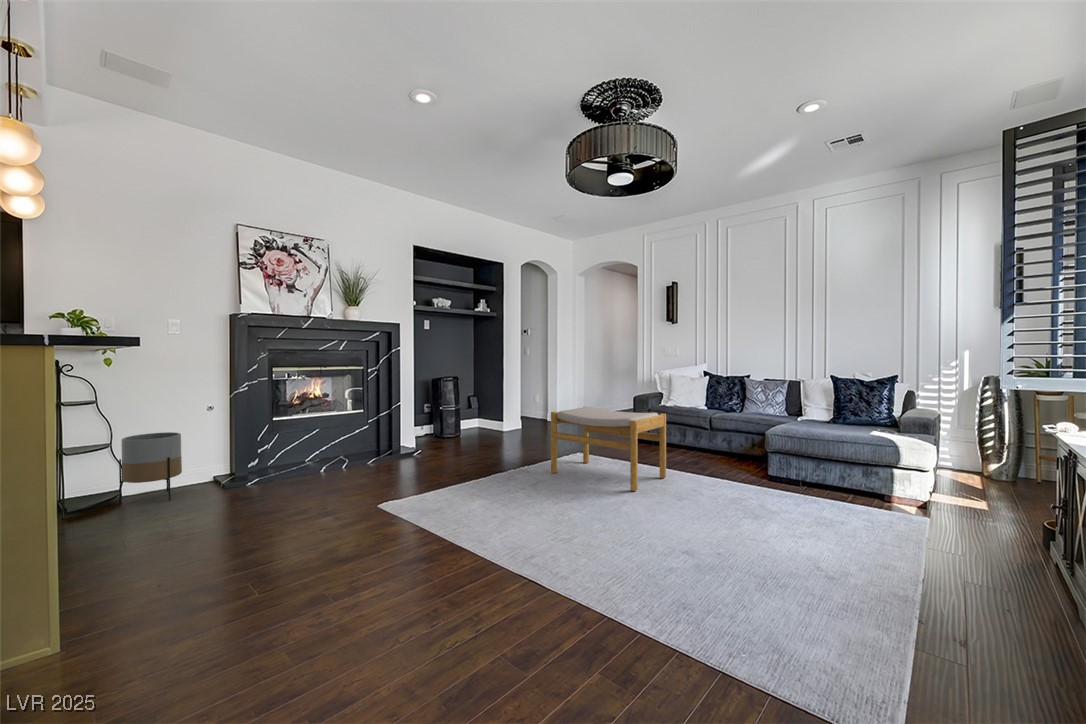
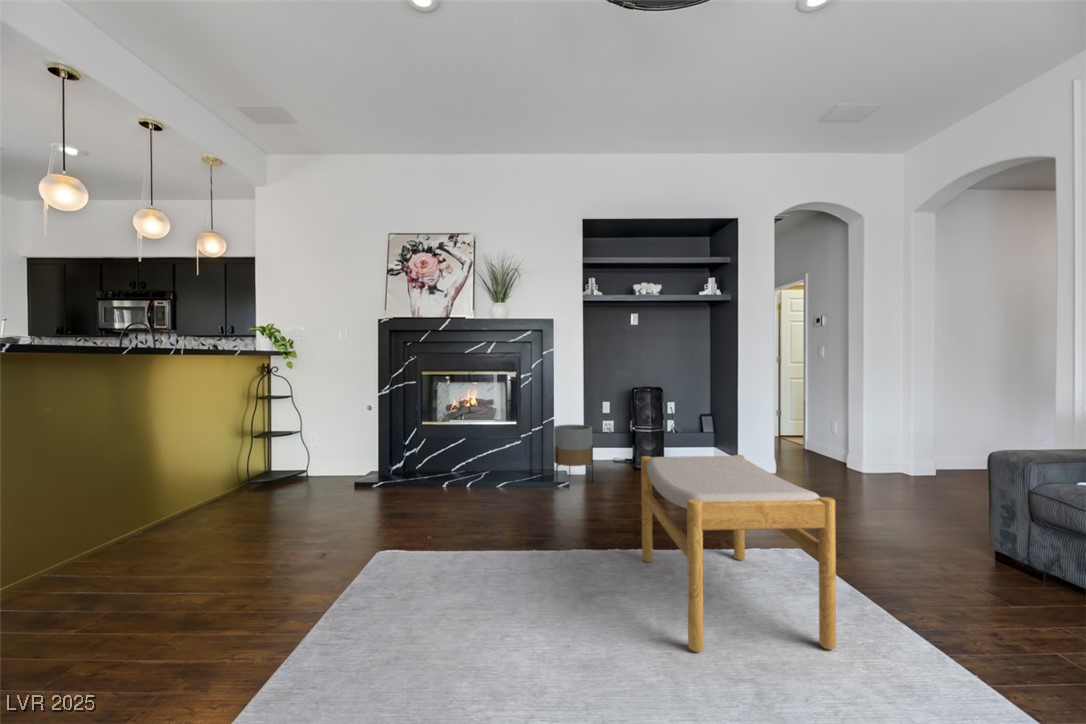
planter: present [119,432,182,504] -> present [553,425,593,483]

